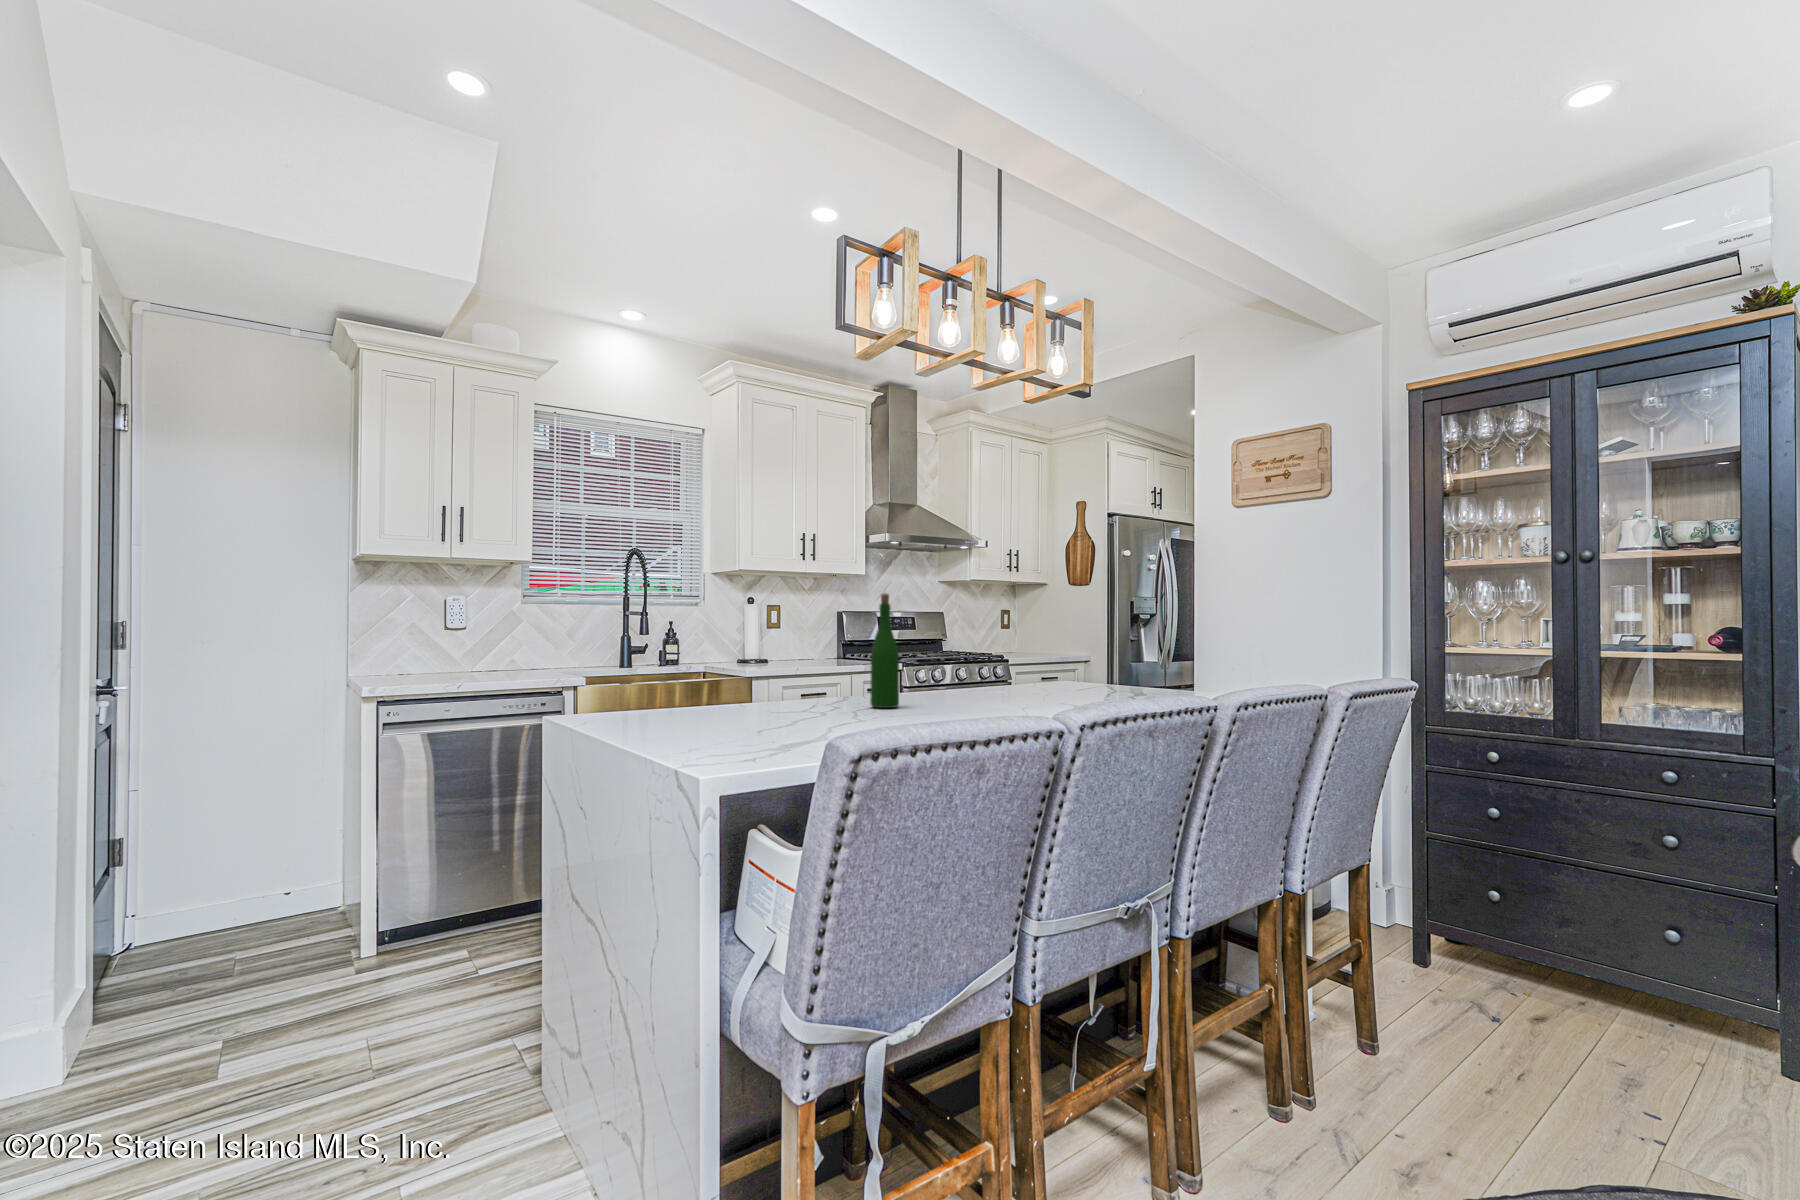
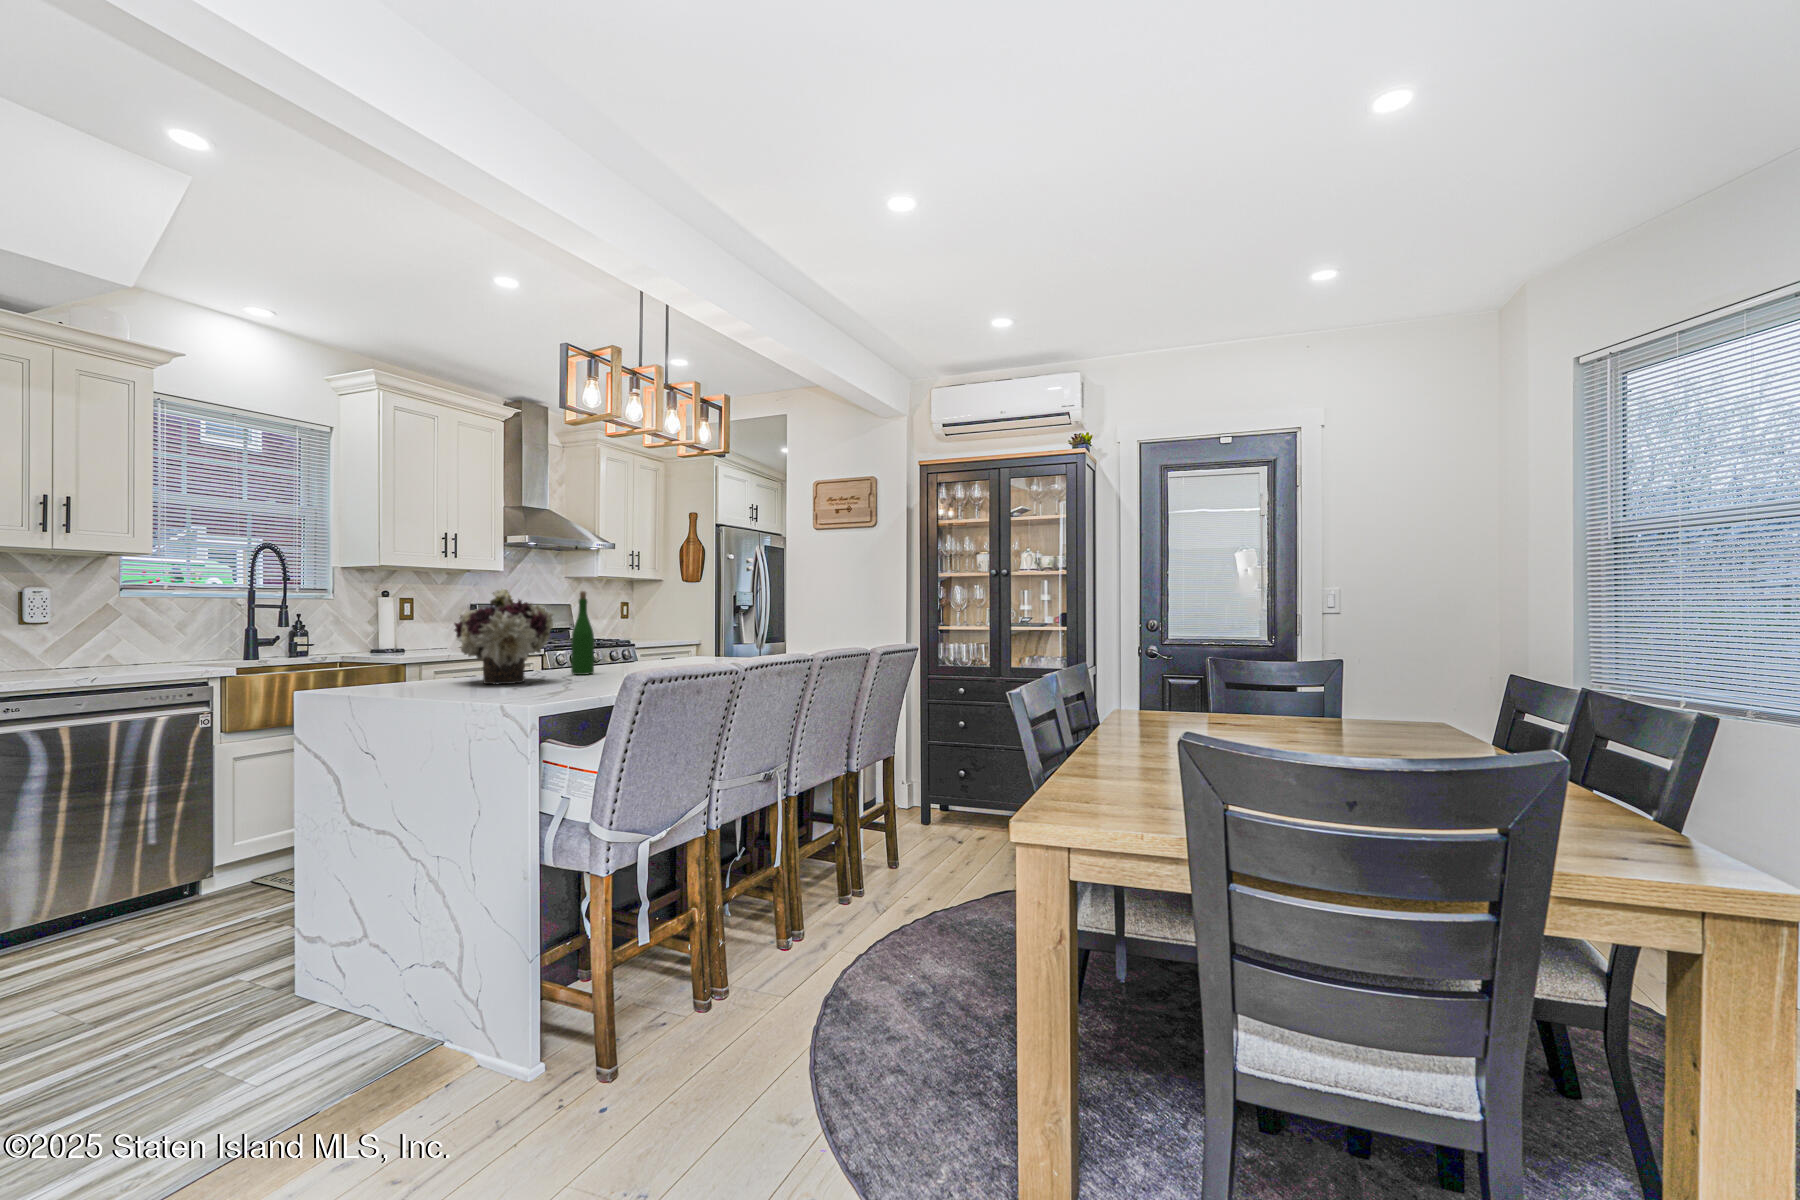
flower arrangement: none [715,588,830,721] -> present [454,589,553,684]

